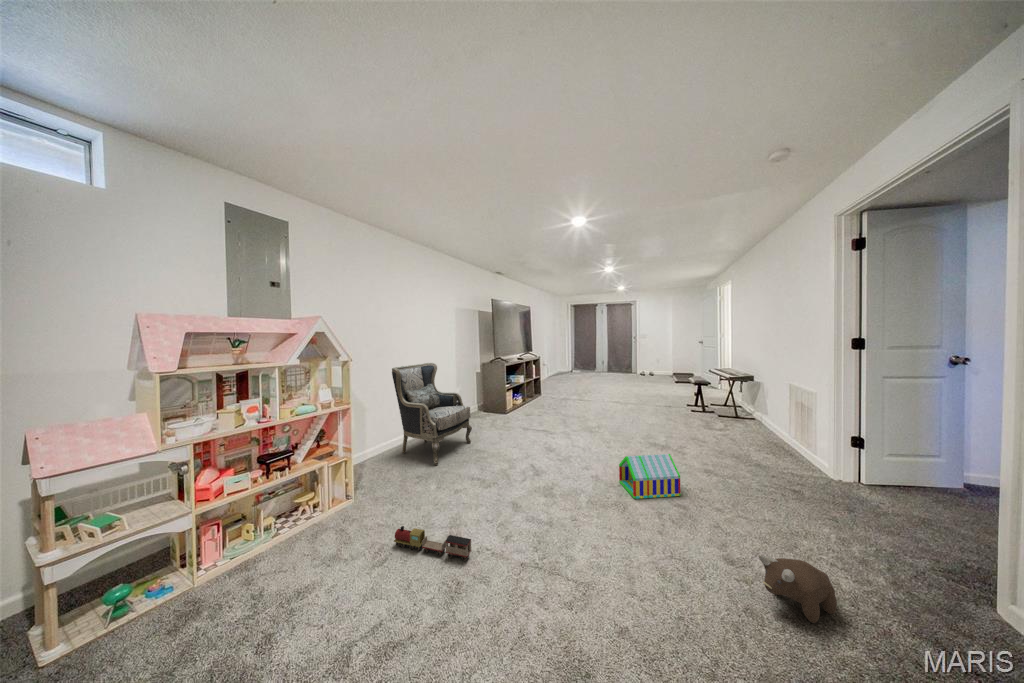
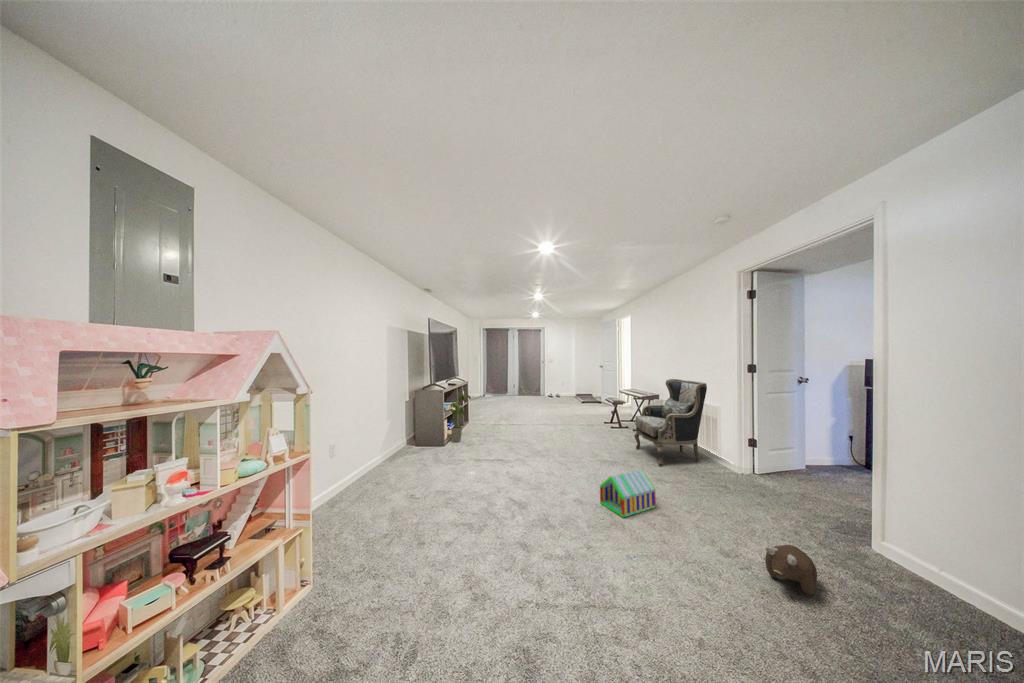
armchair: present [392,363,472,465] -> present [634,379,707,466]
house plant: none [513,368,533,412] -> present [449,394,471,442]
toy train: present [394,526,471,561] -> none [406,600,513,638]

